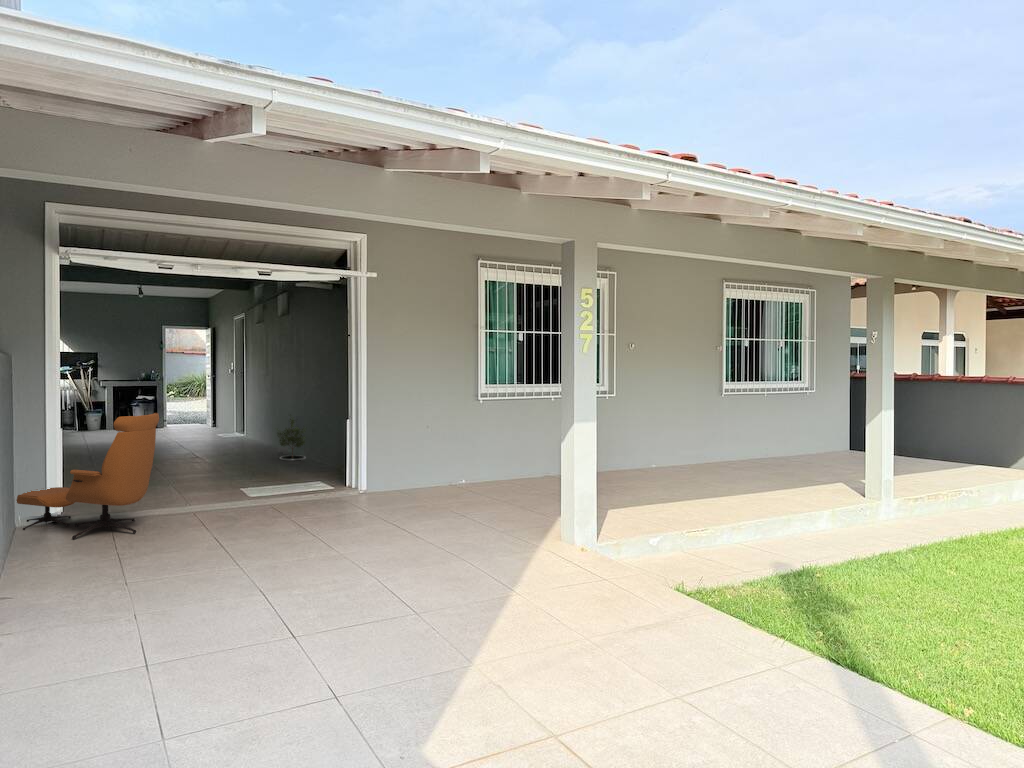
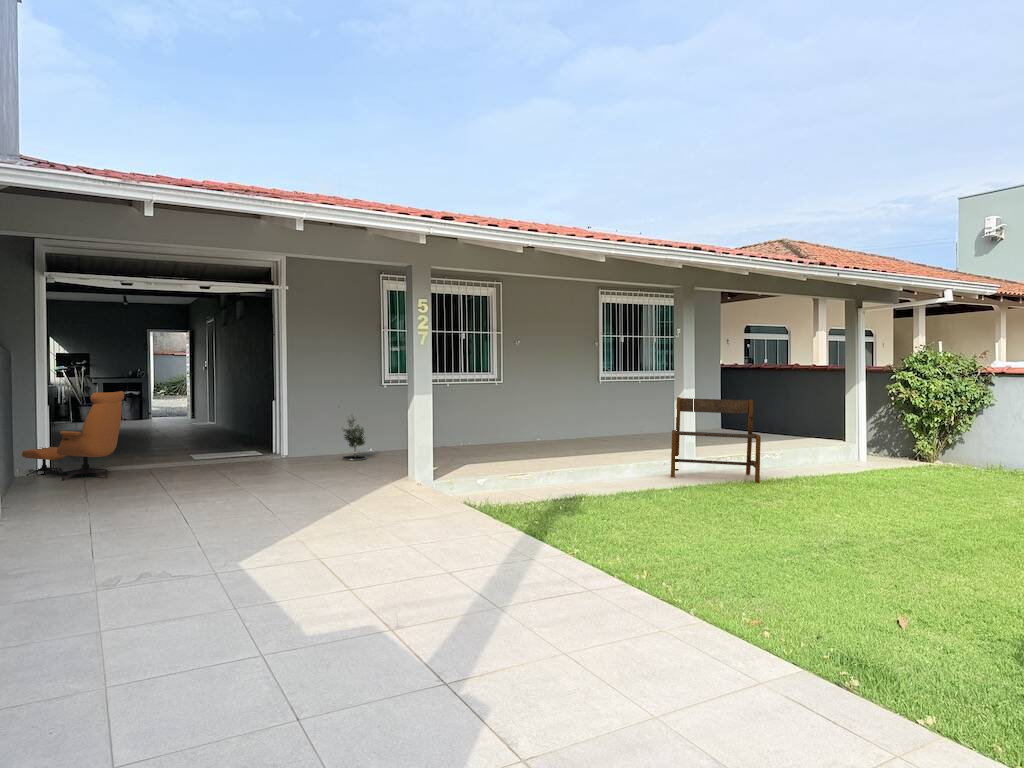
potted tree: present [277,418,306,461] -> present [341,418,367,461]
bench: none [859,421,1001,538] -> present [671,397,761,483]

